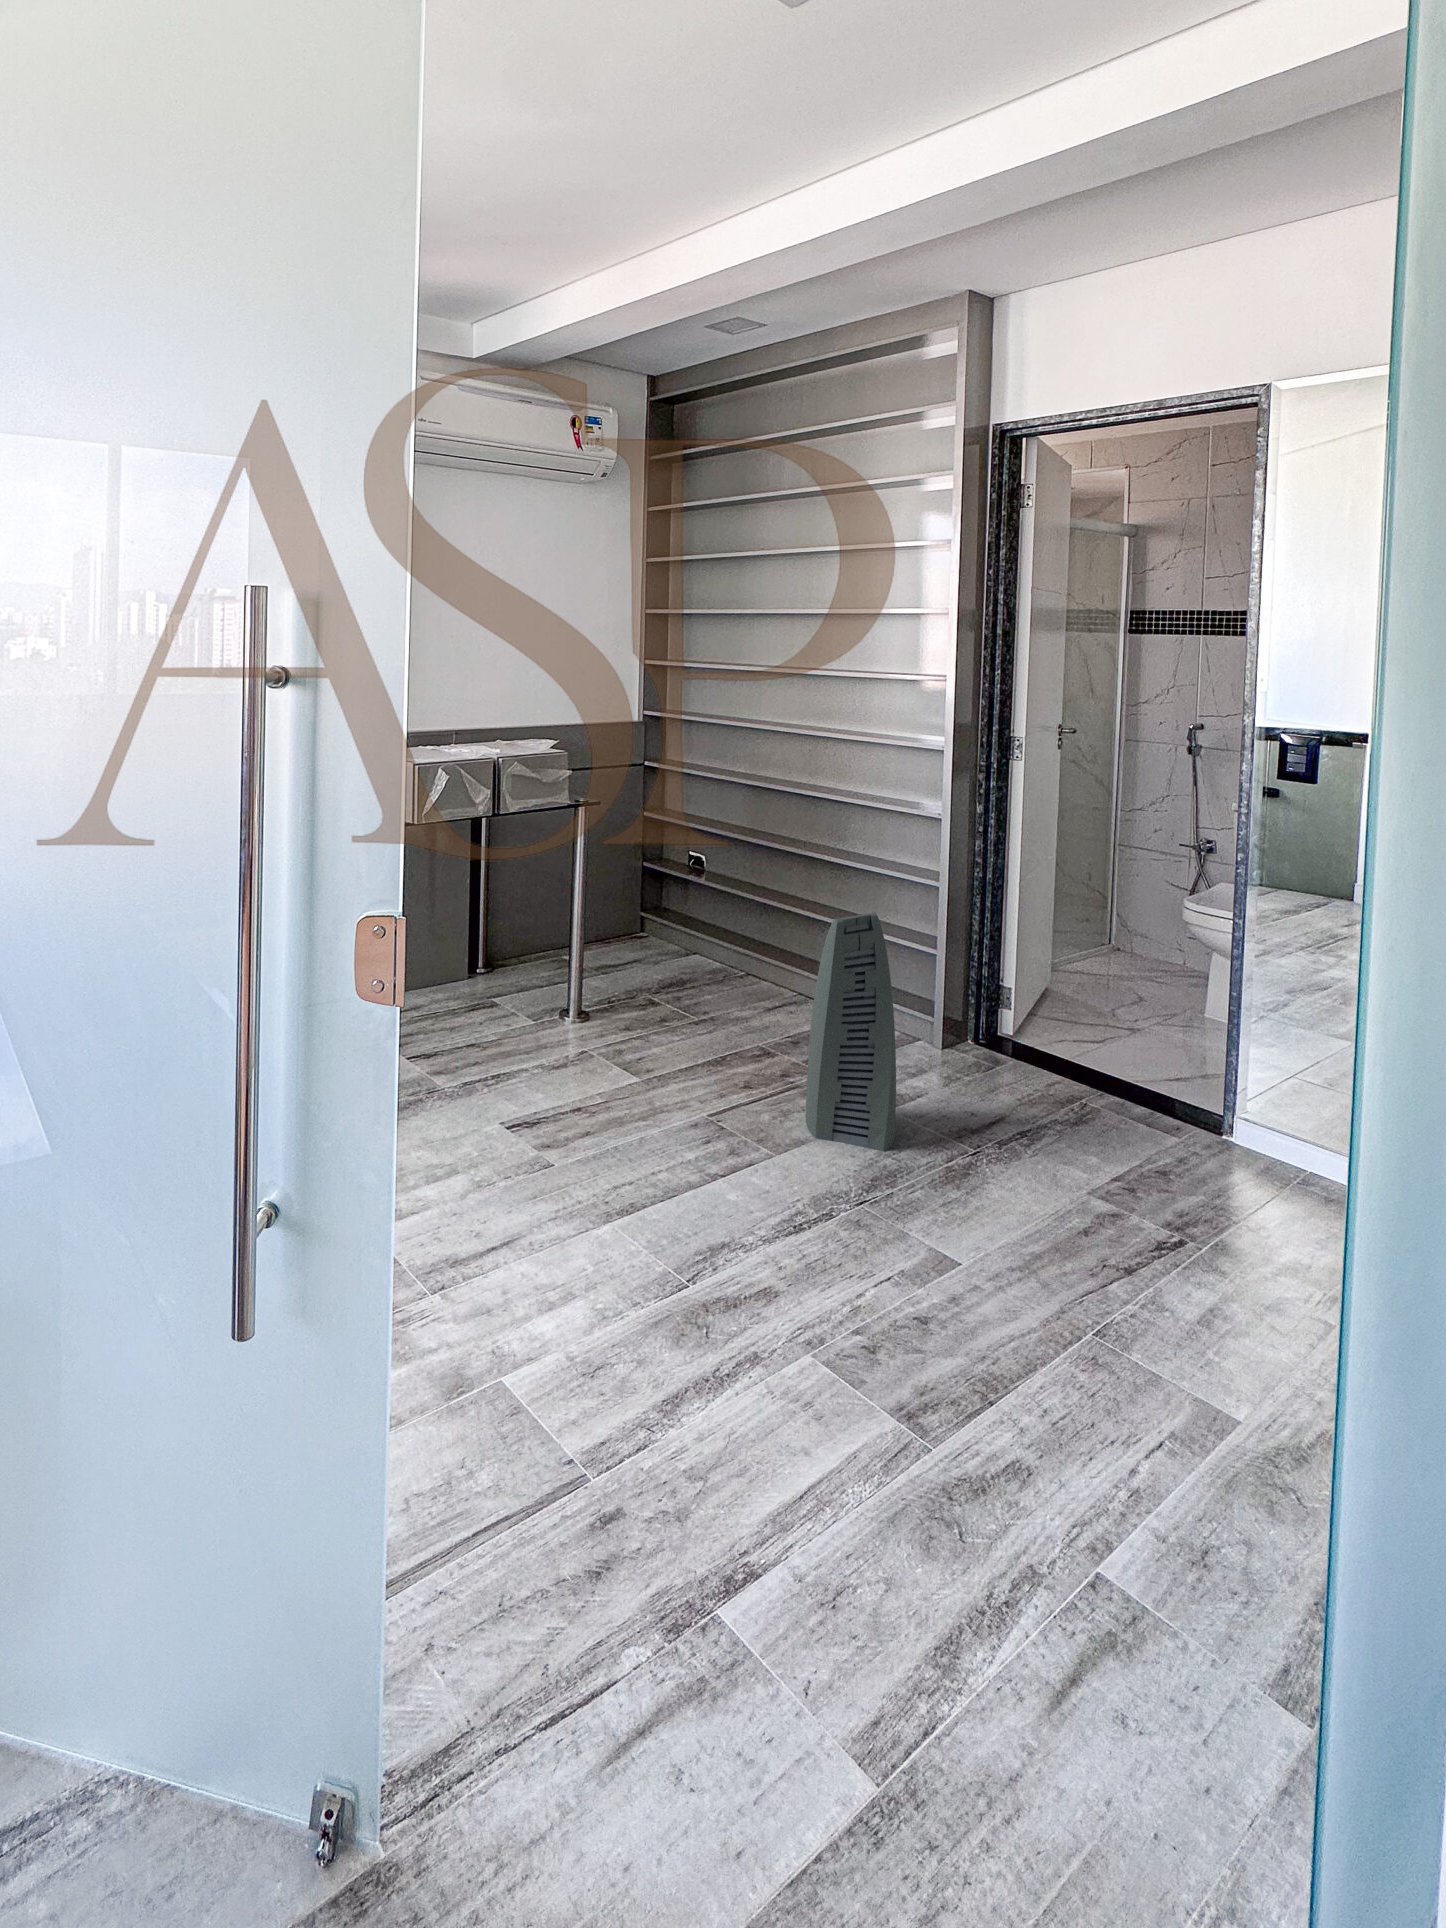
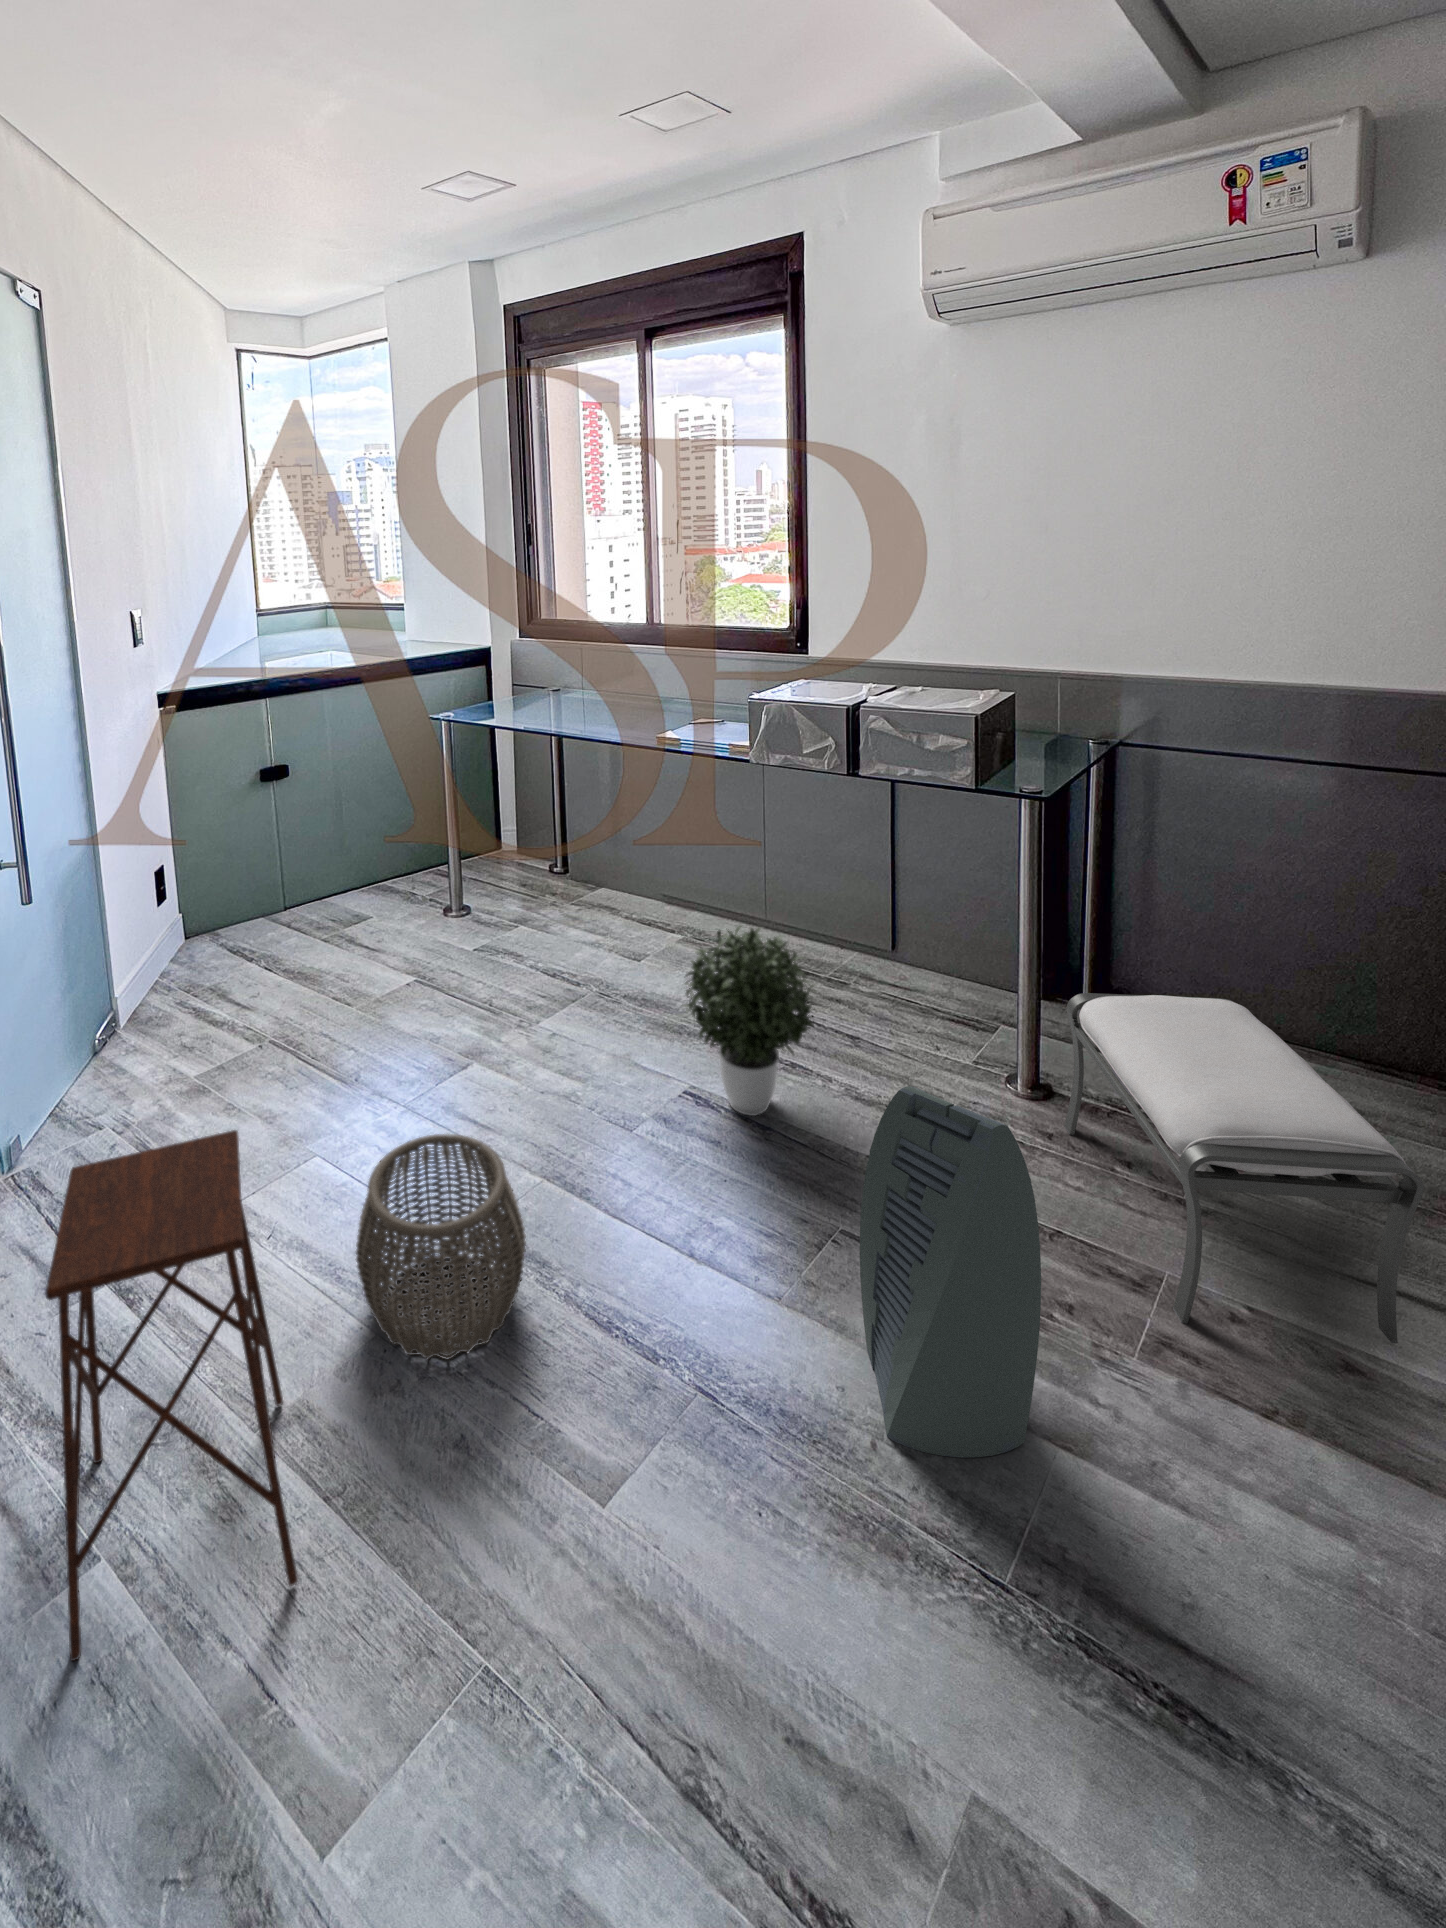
ottoman: none [618,889,812,1052] -> present [1064,993,1424,1343]
potted plant: none [486,935,604,1118] -> present [683,926,815,1116]
side table: none [892,1097,1200,1593] -> present [45,1130,298,1661]
woven basket: none [682,1134,860,1351] -> present [356,1134,526,1360]

